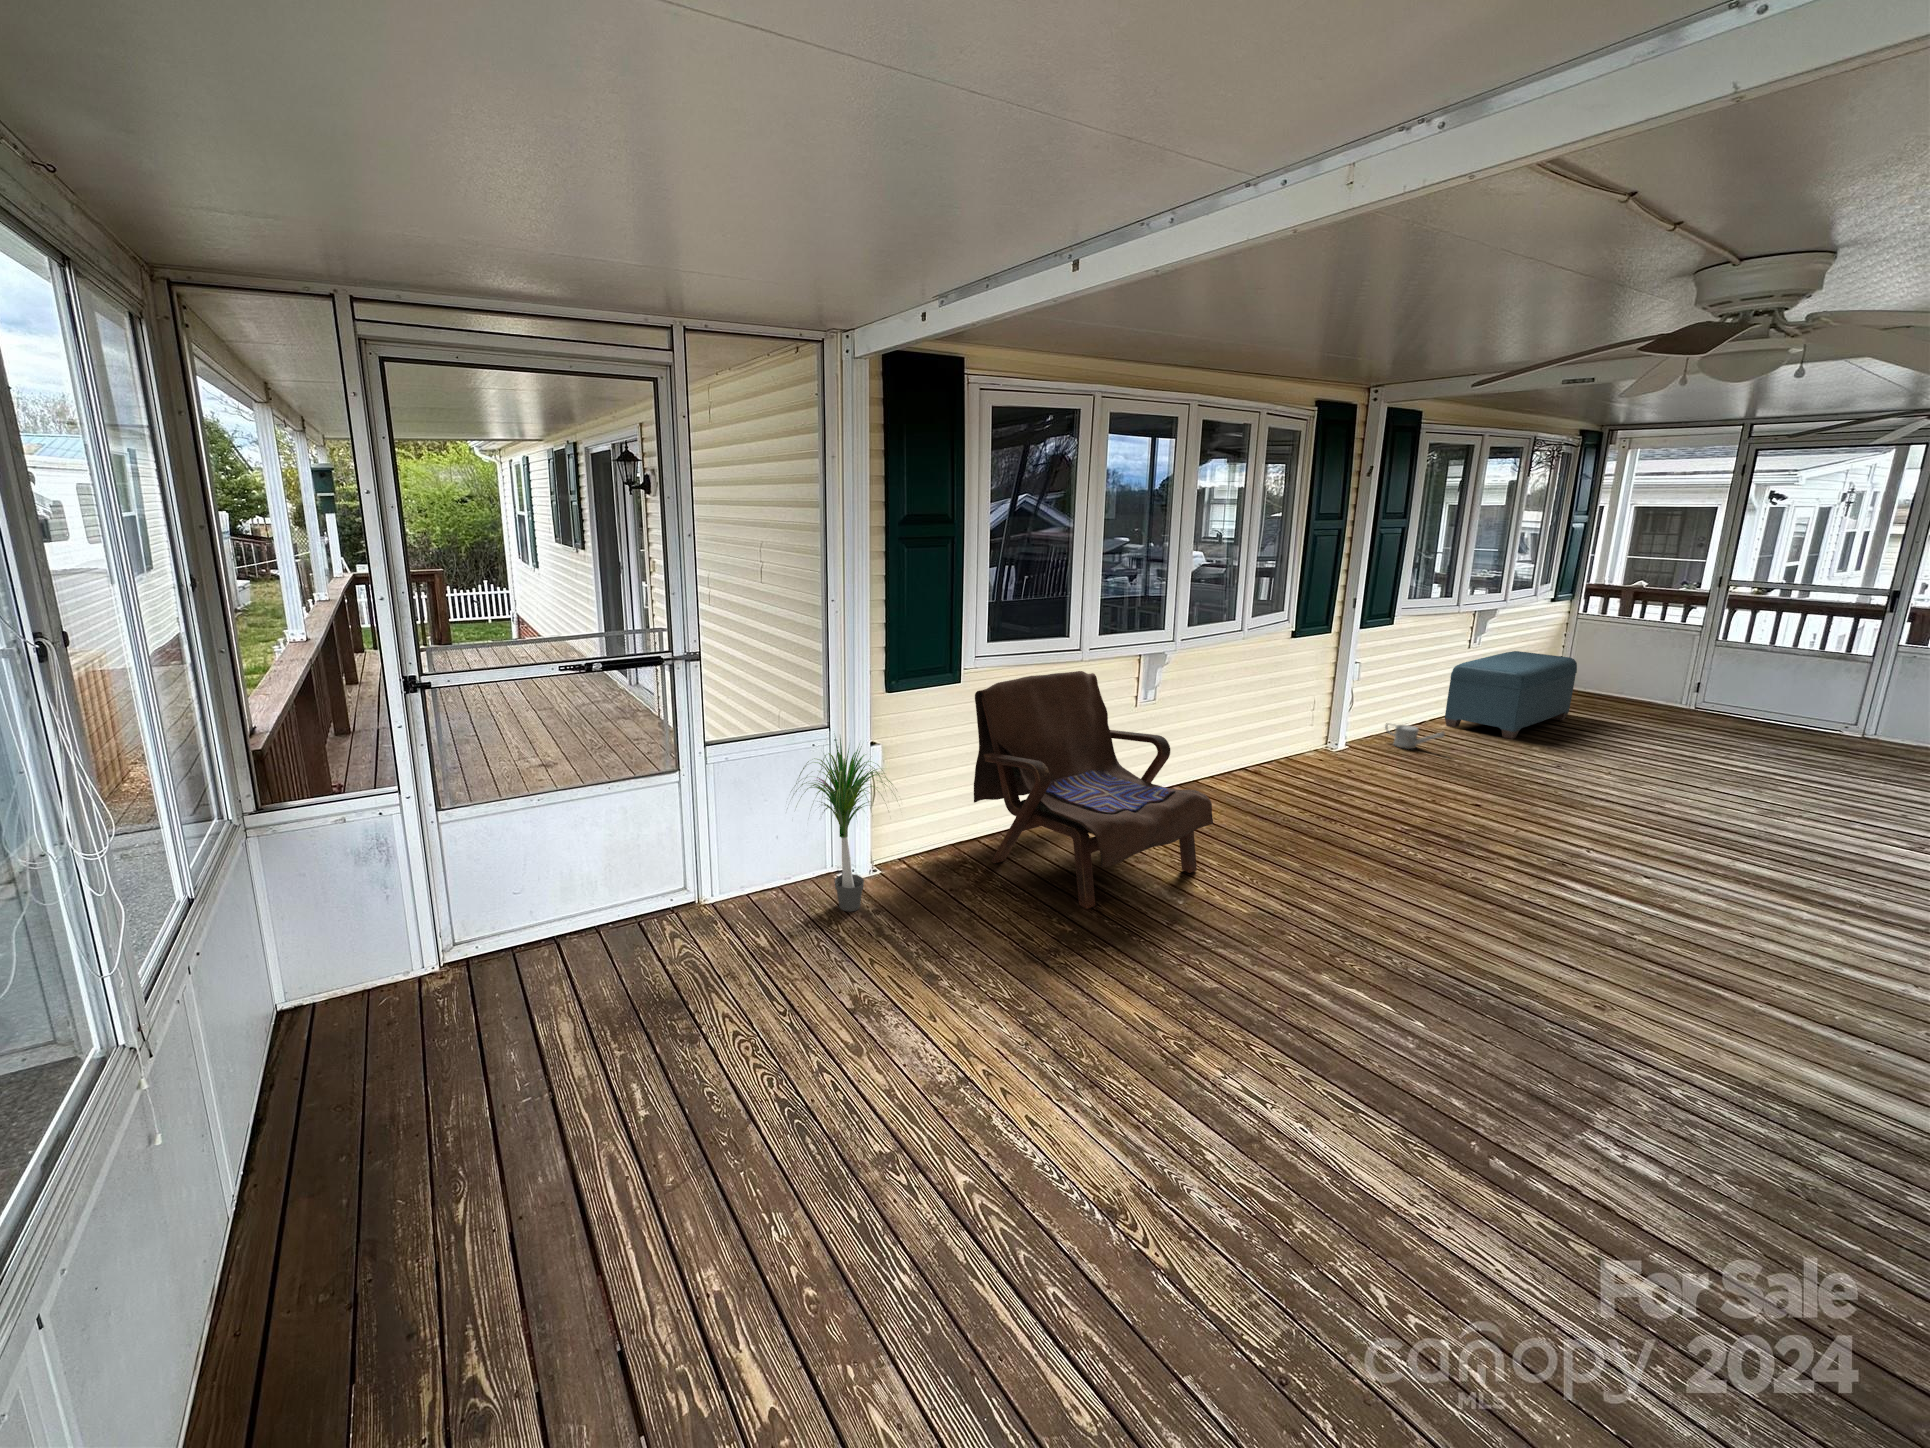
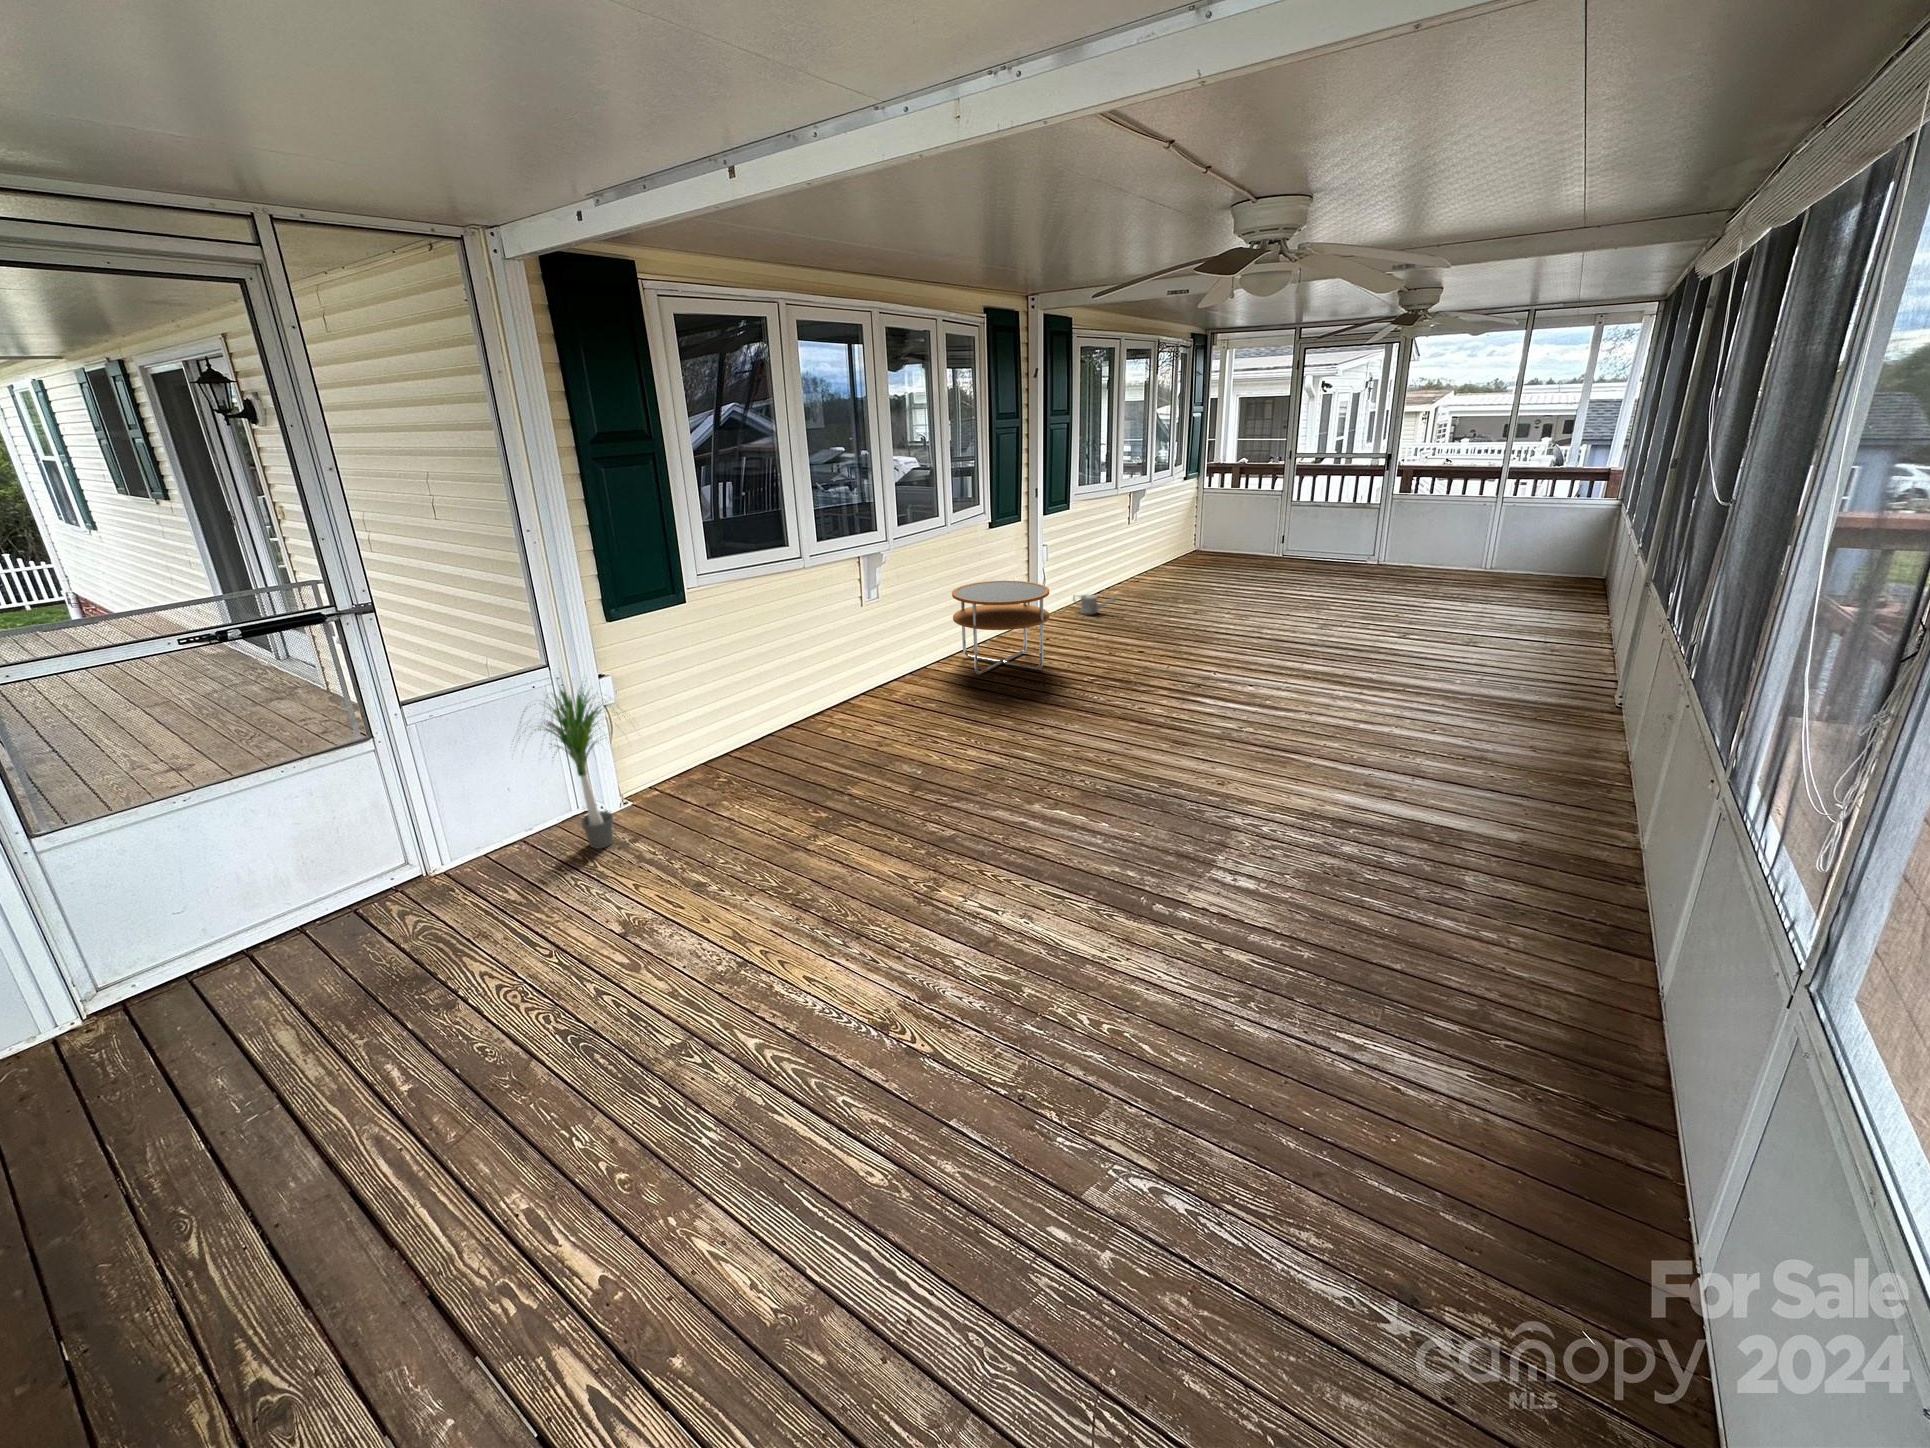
bench: present [1445,651,1577,739] -> none [1117,523,1206,596]
armchair: present [974,671,1213,909] -> none [701,578,939,796]
side table: none [1237,696,1361,805] -> present [952,581,1049,675]

